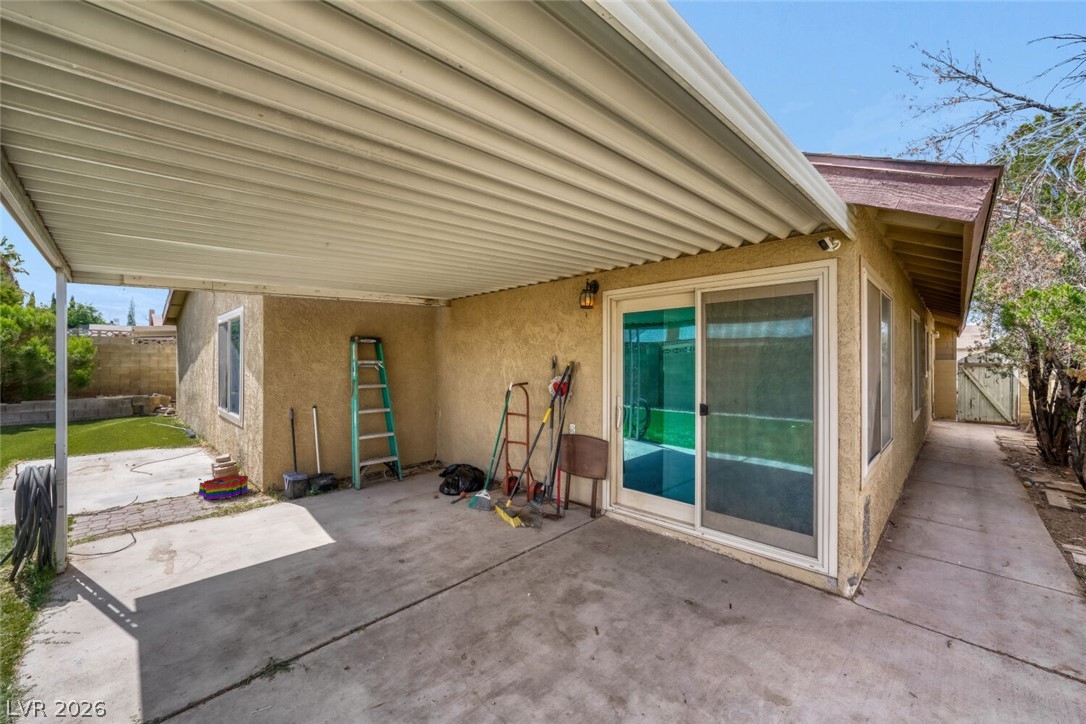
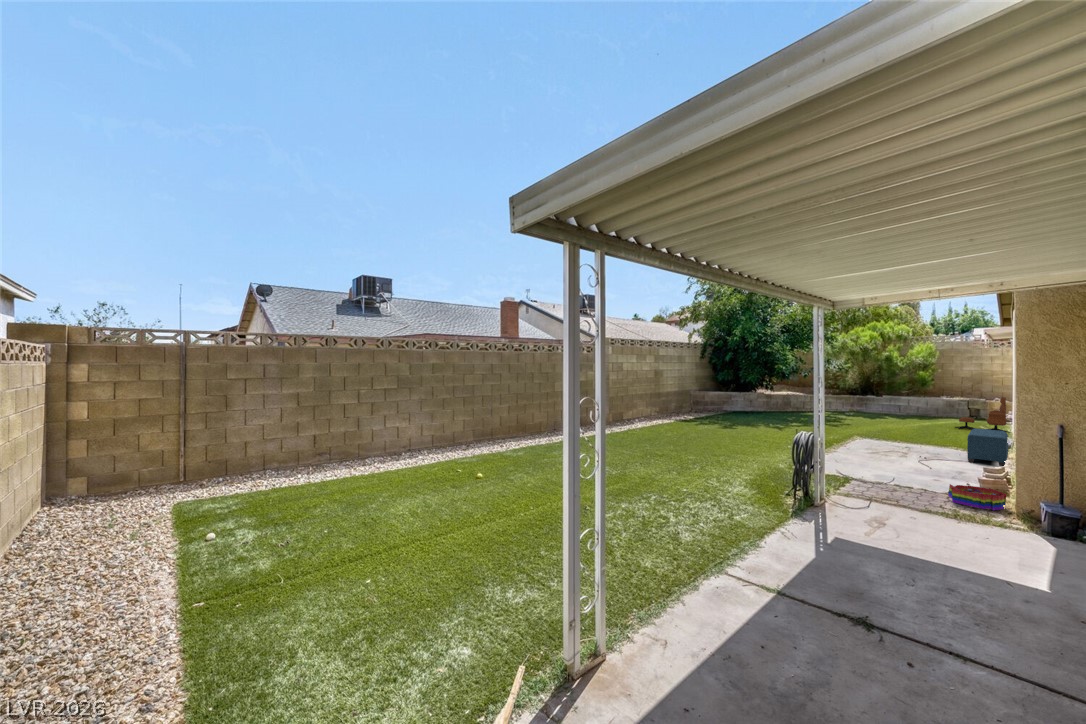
lounge chair: none [131,391,184,428] -> present [955,397,1011,433]
bench: none [168,422,207,458] -> present [967,428,1008,466]

